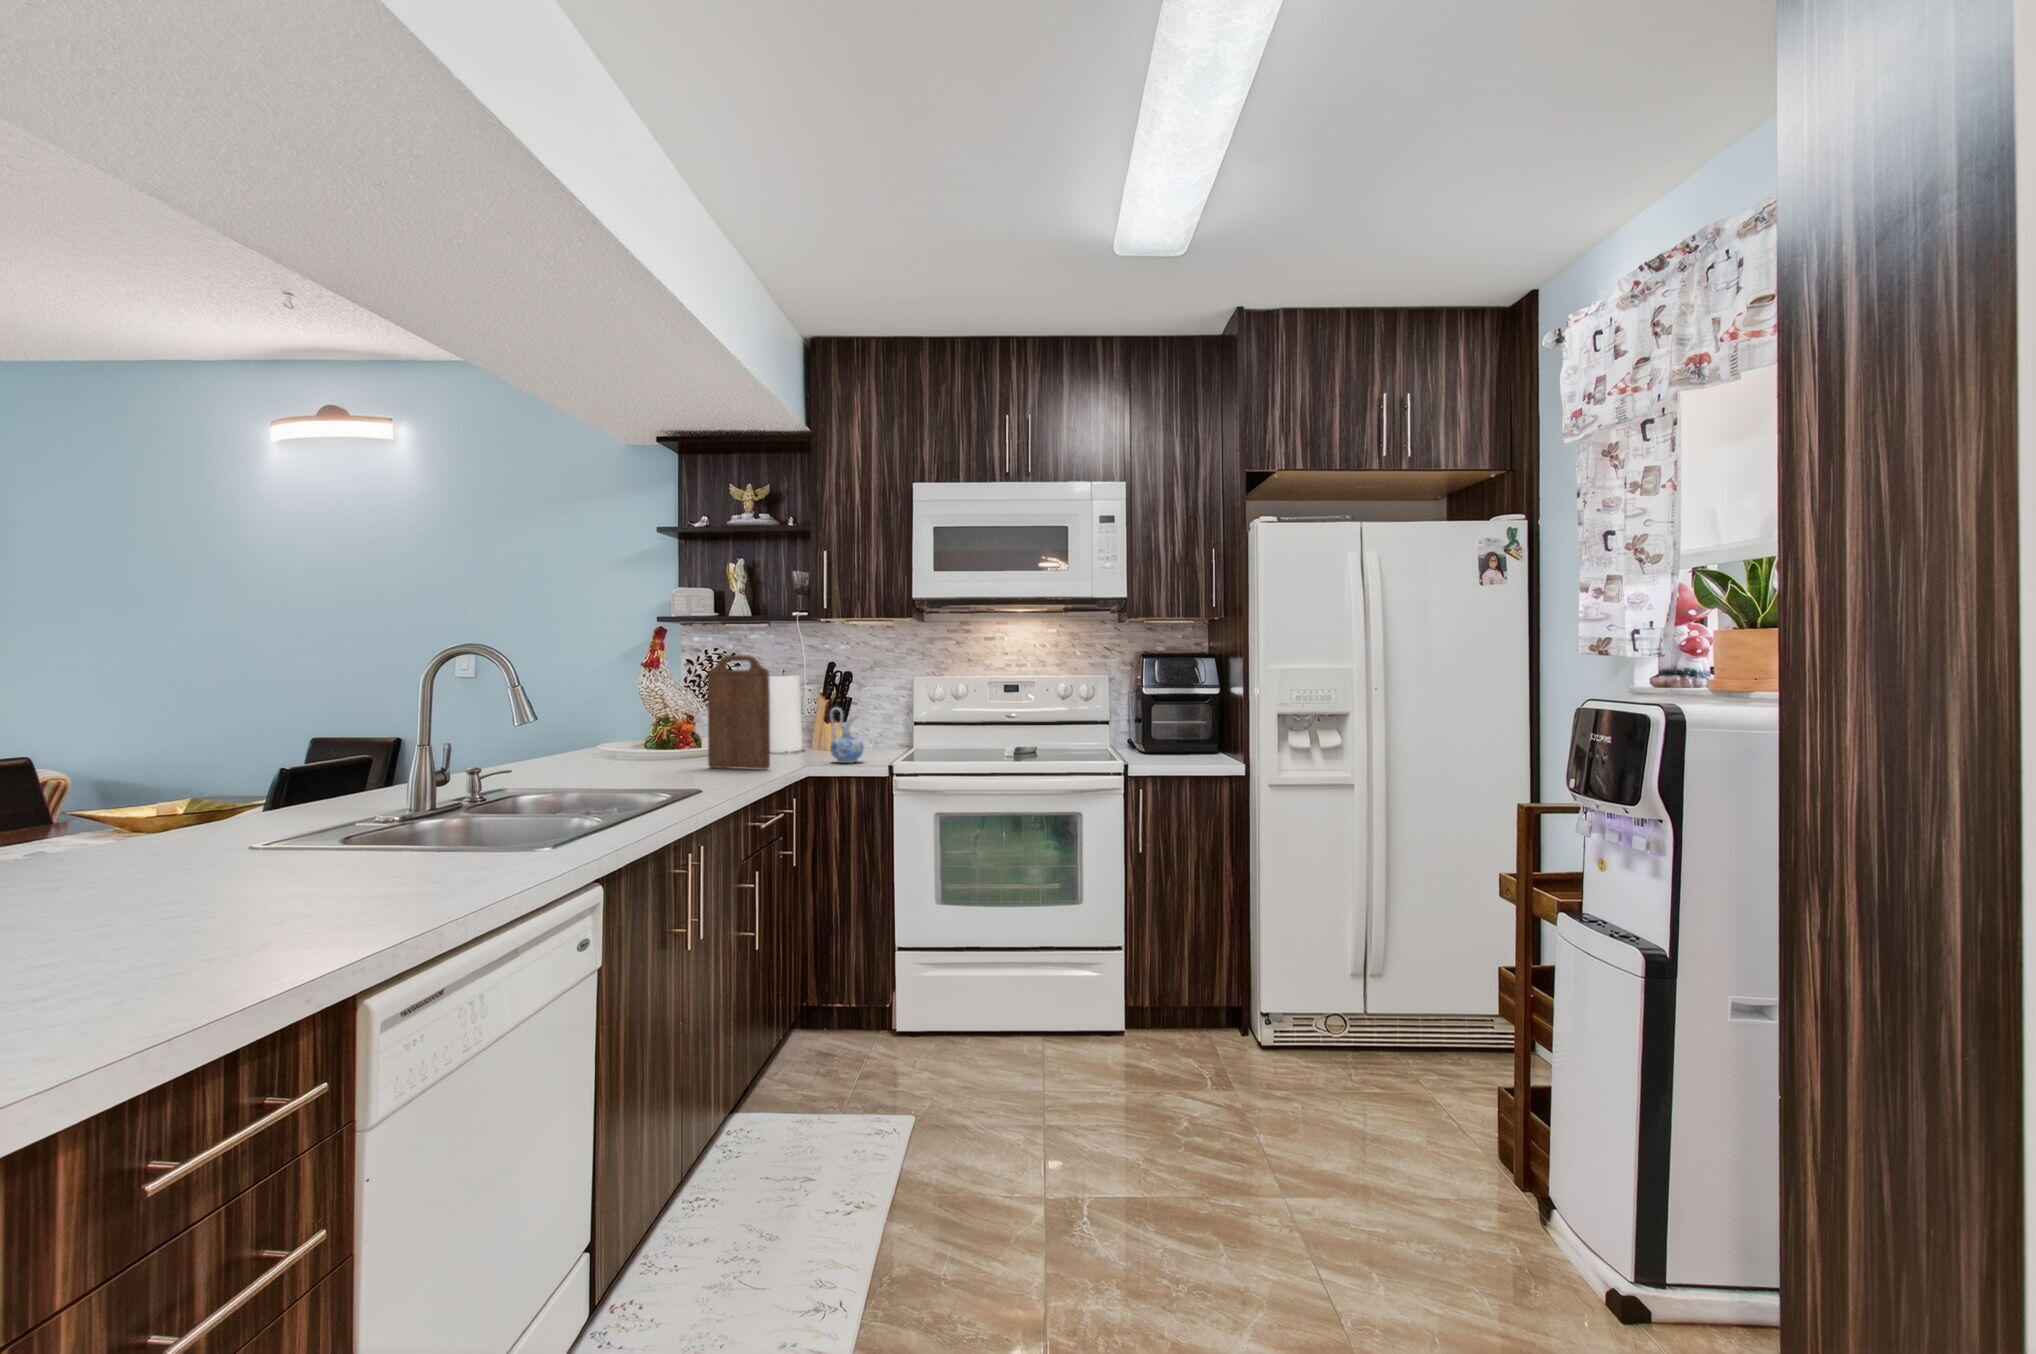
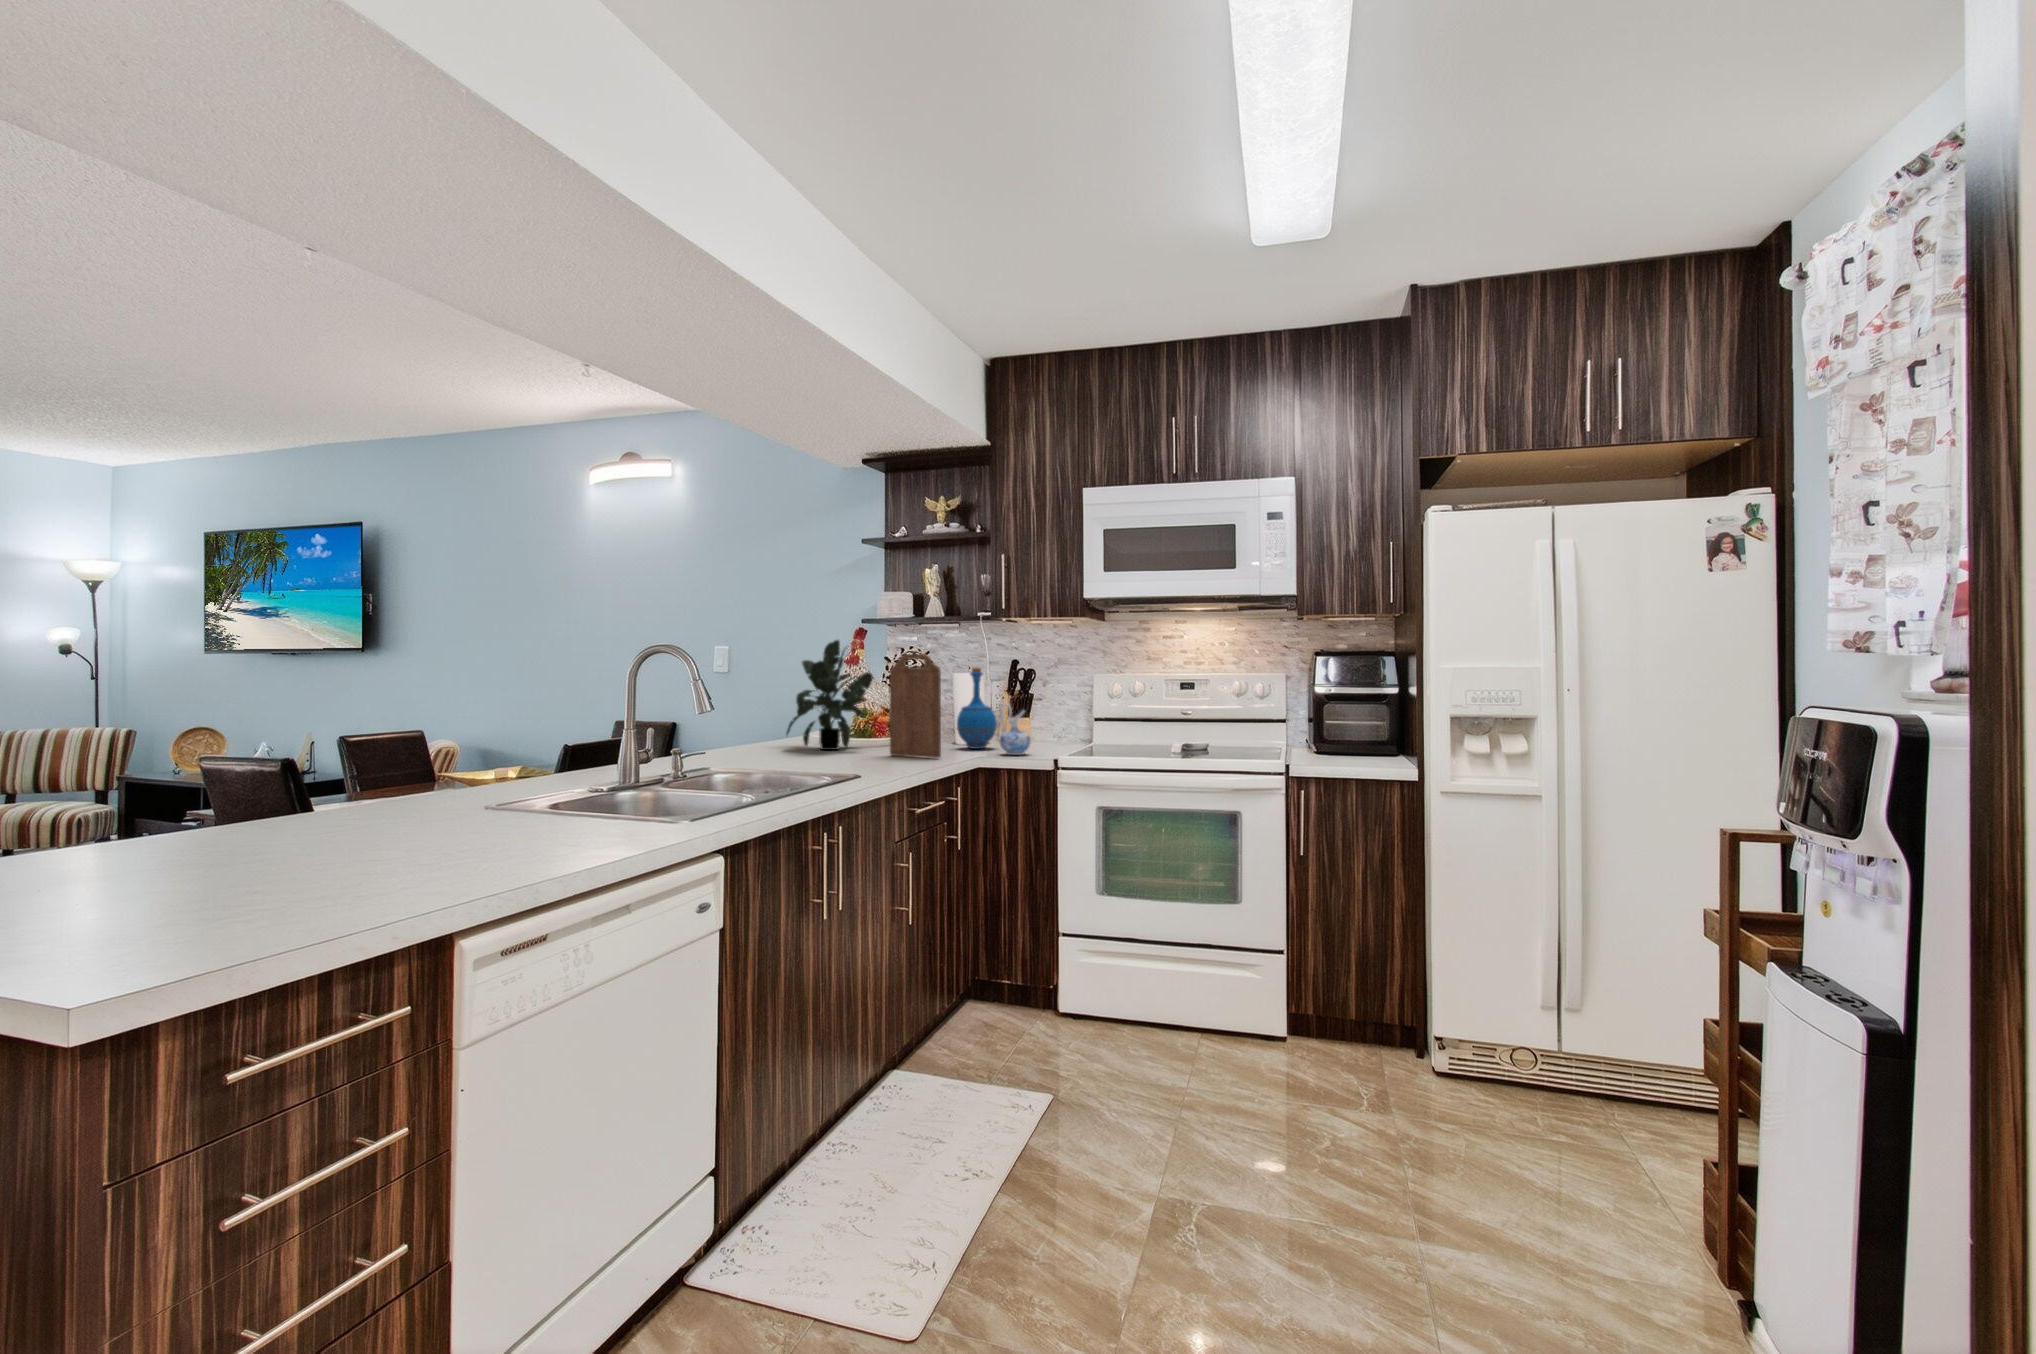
potted plant: none [577,639,679,764] -> present [787,640,873,750]
bottle: none [776,670,821,757] -> present [957,668,997,749]

